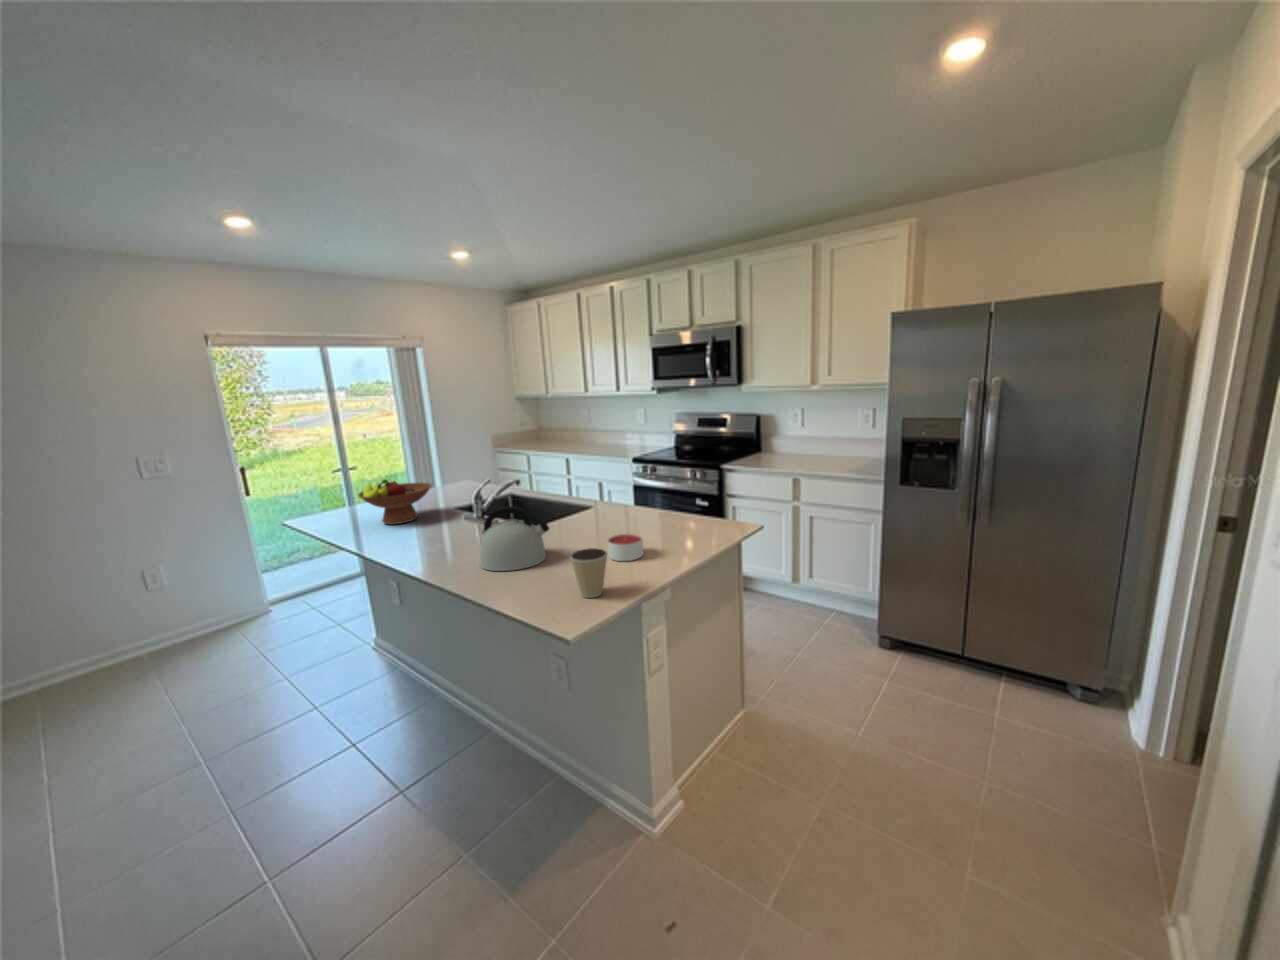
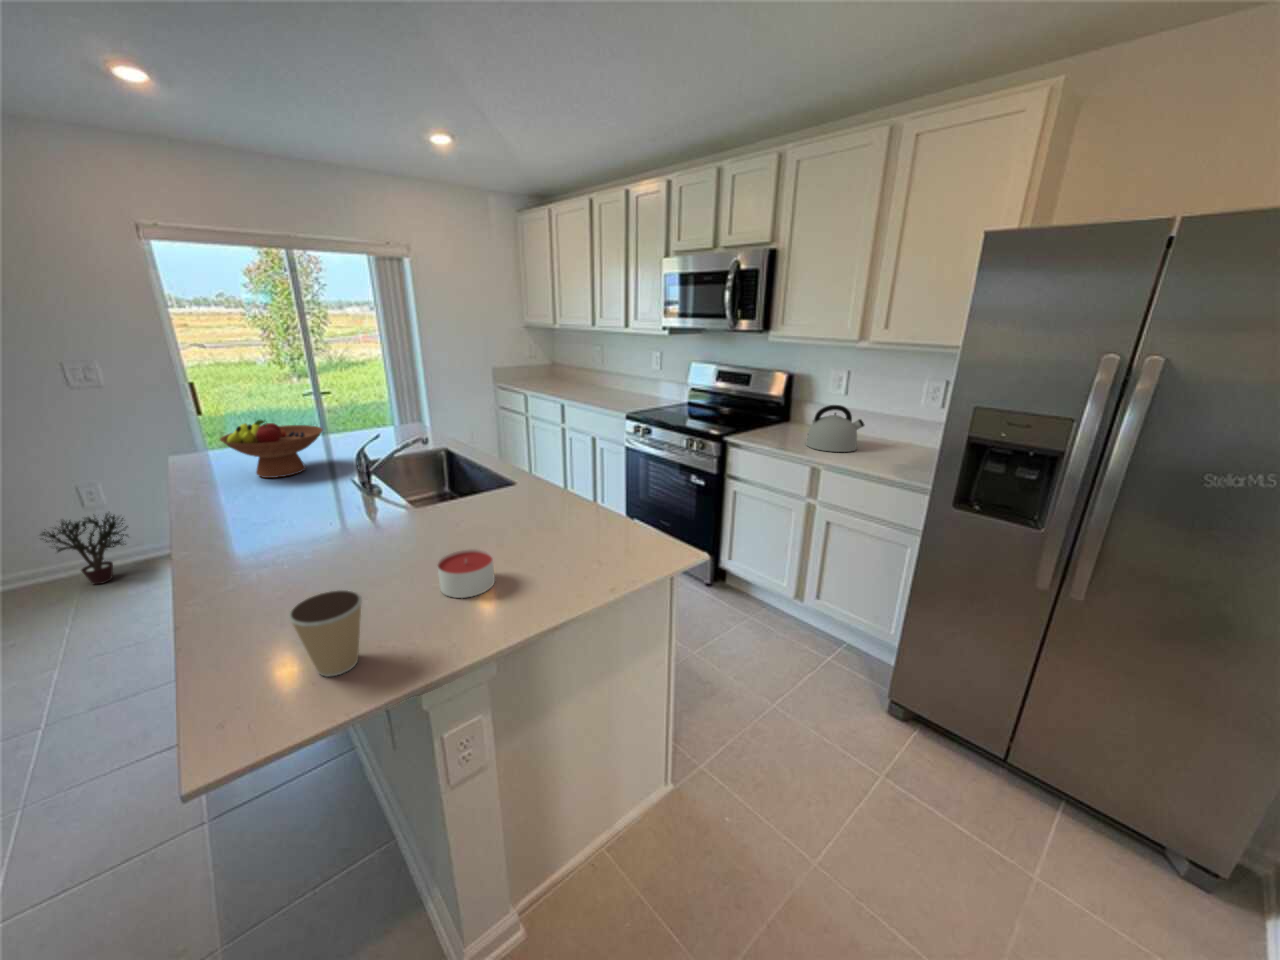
kettle: present [480,506,549,571] -> present [806,405,864,452]
potted plant: none [110,592,198,663] -> present [42,514,128,584]

